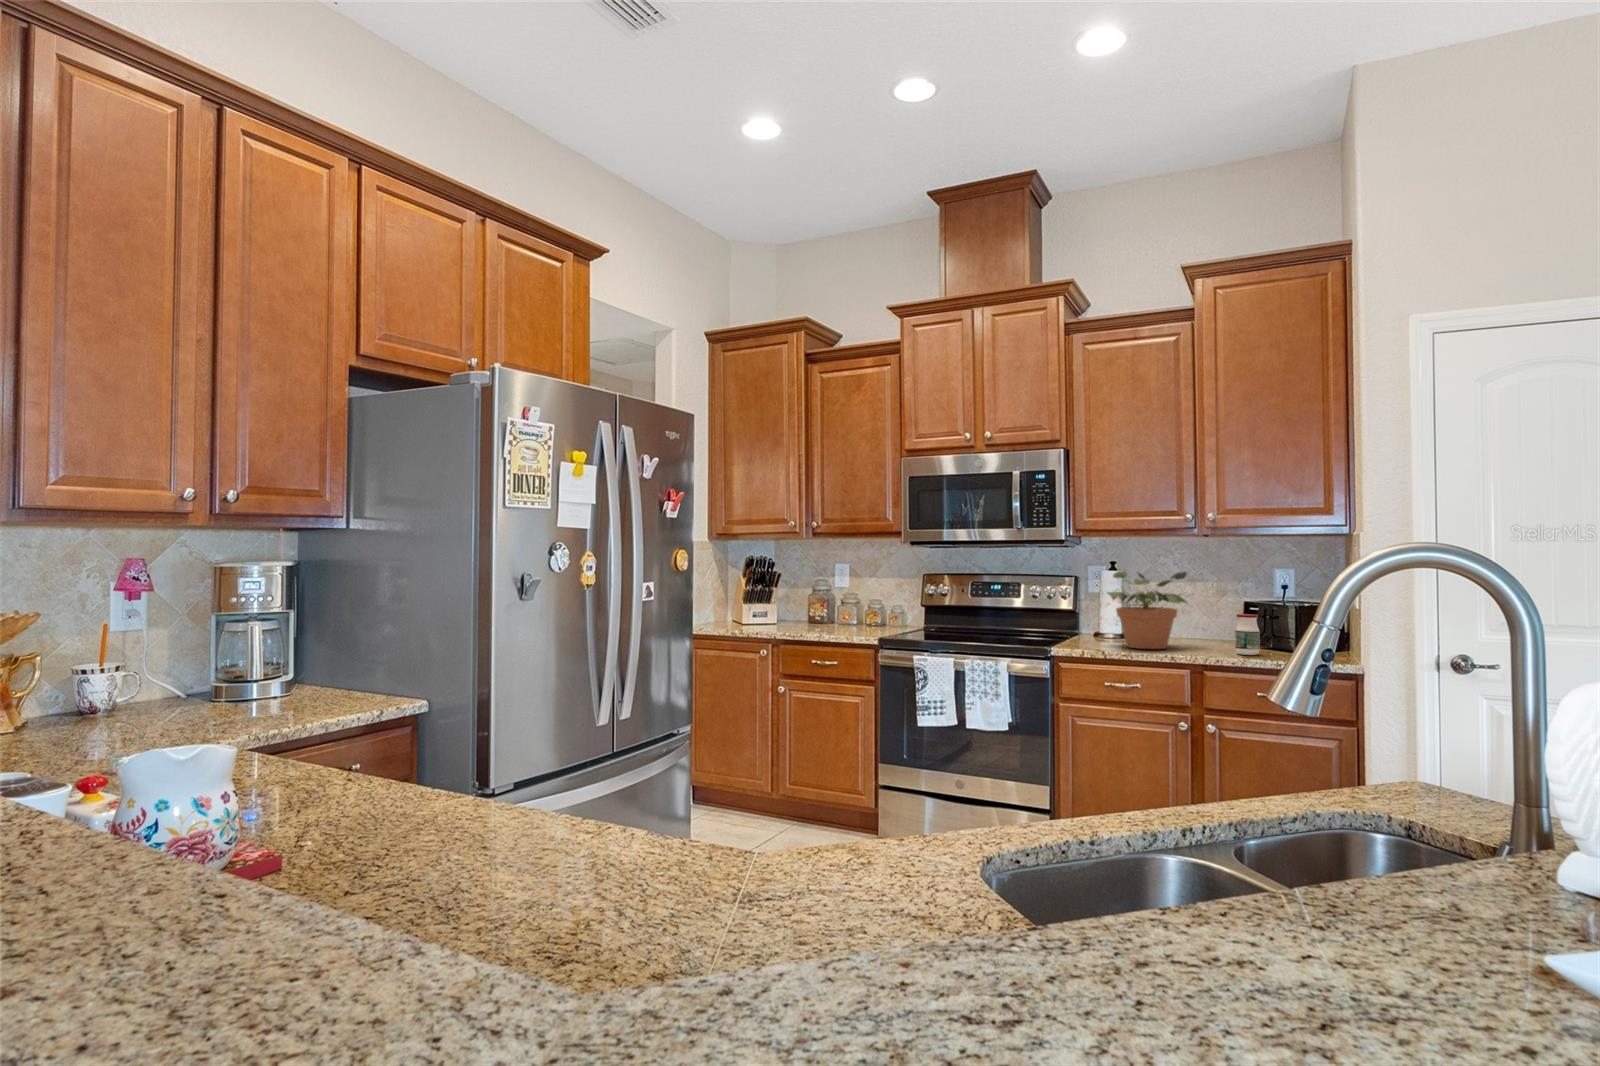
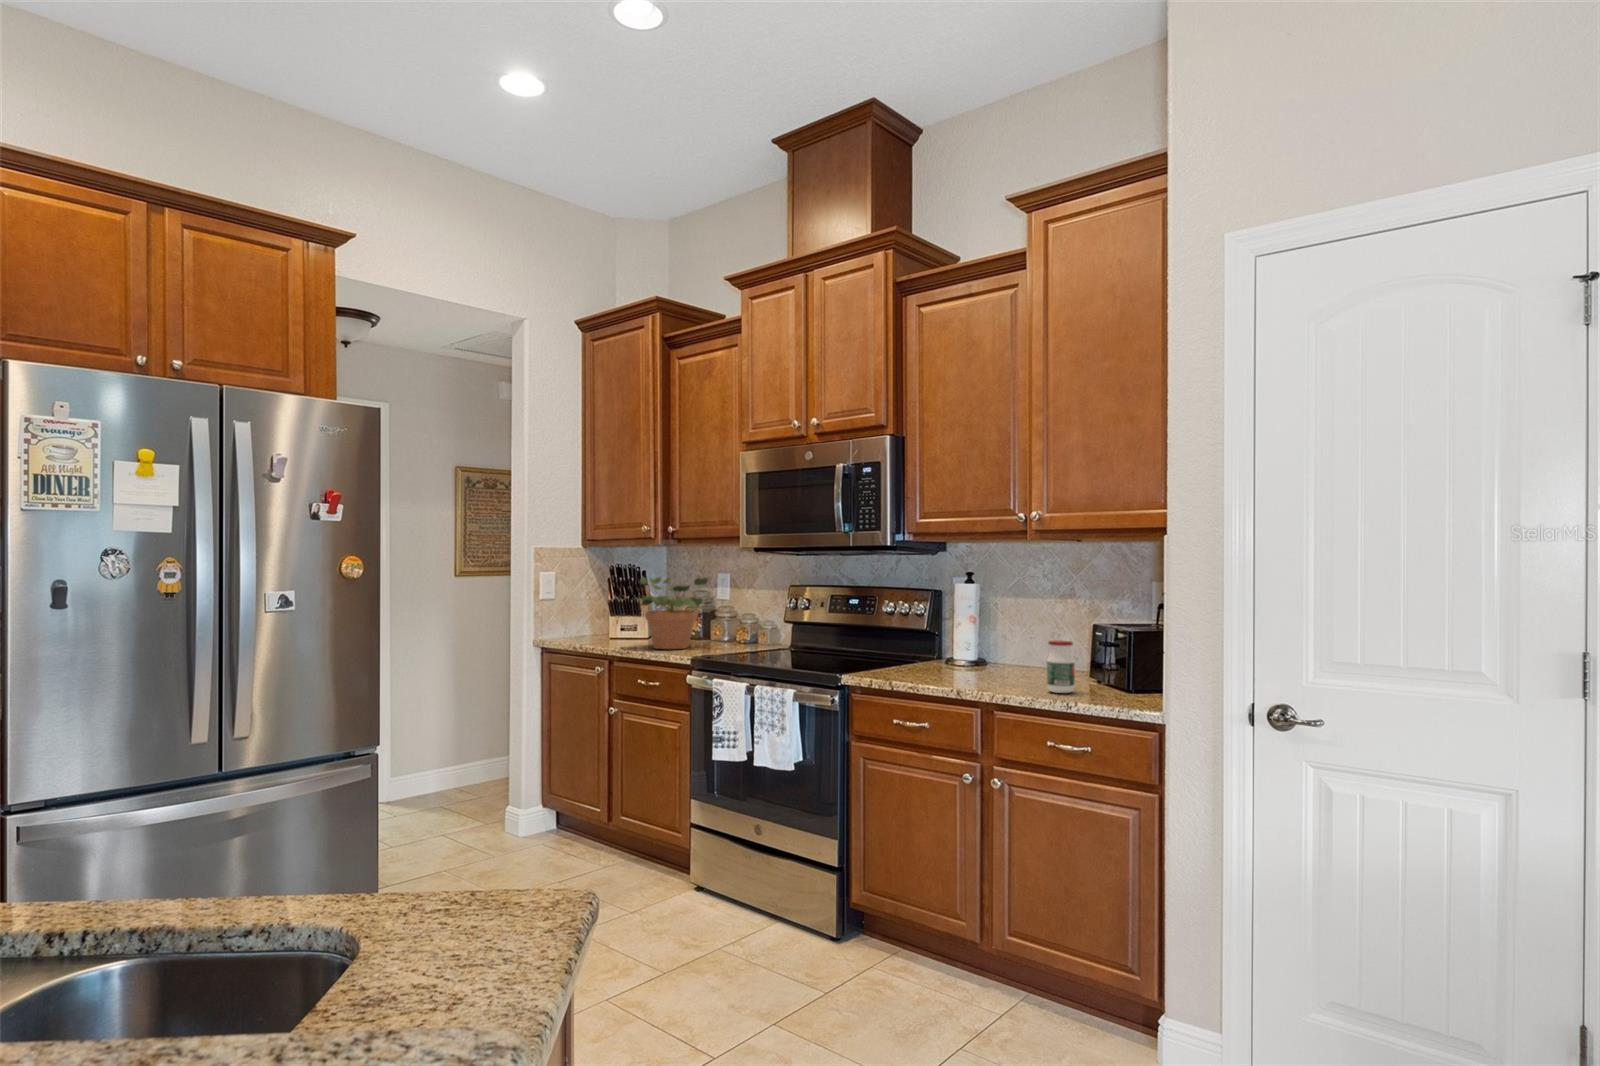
potted plant: present [1107,571,1187,649] -> present [637,577,711,649]

